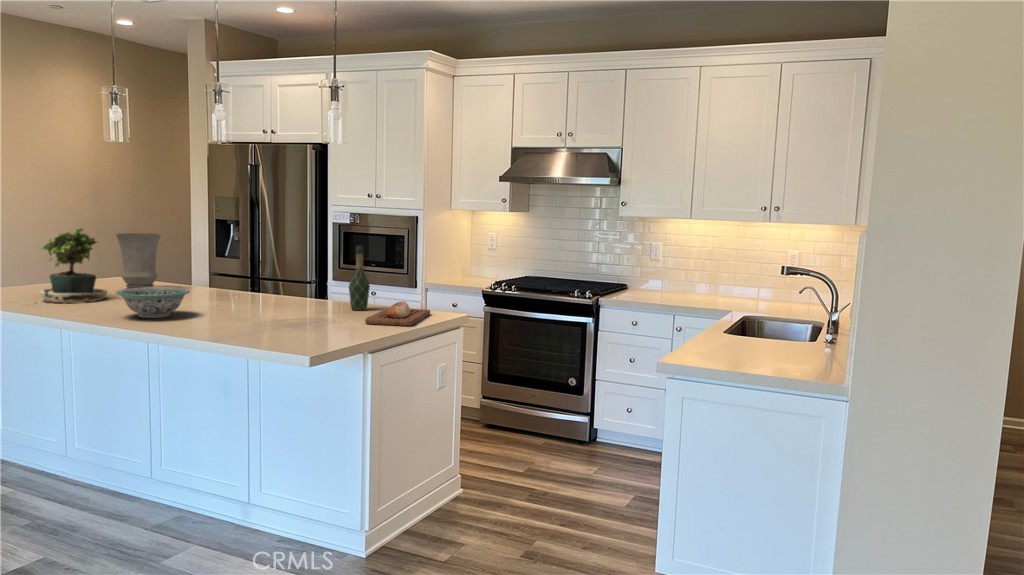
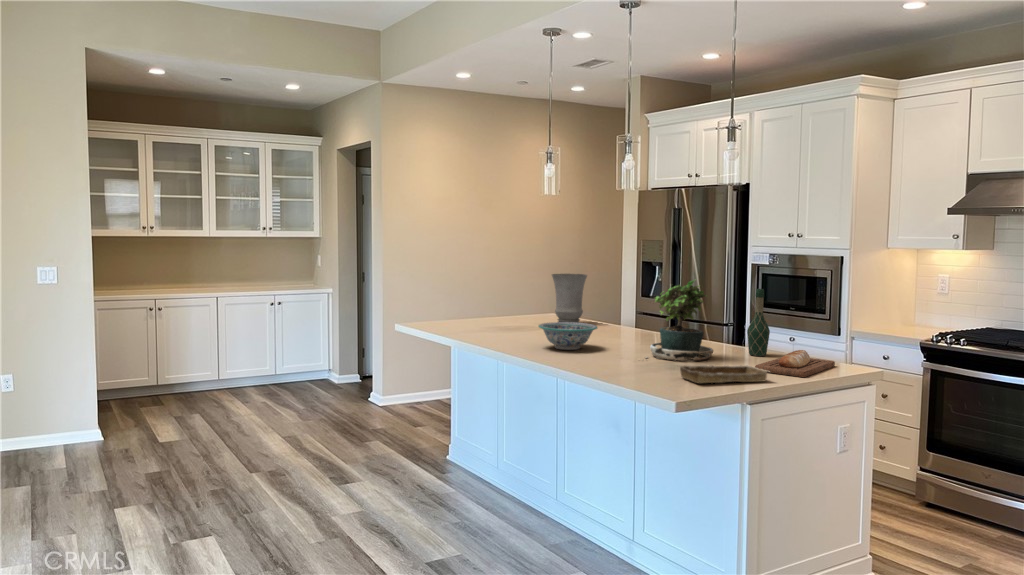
potted plant: present [41,228,107,303] -> present [646,280,713,361]
tray: none [293,319,385,340] -> present [680,365,768,383]

